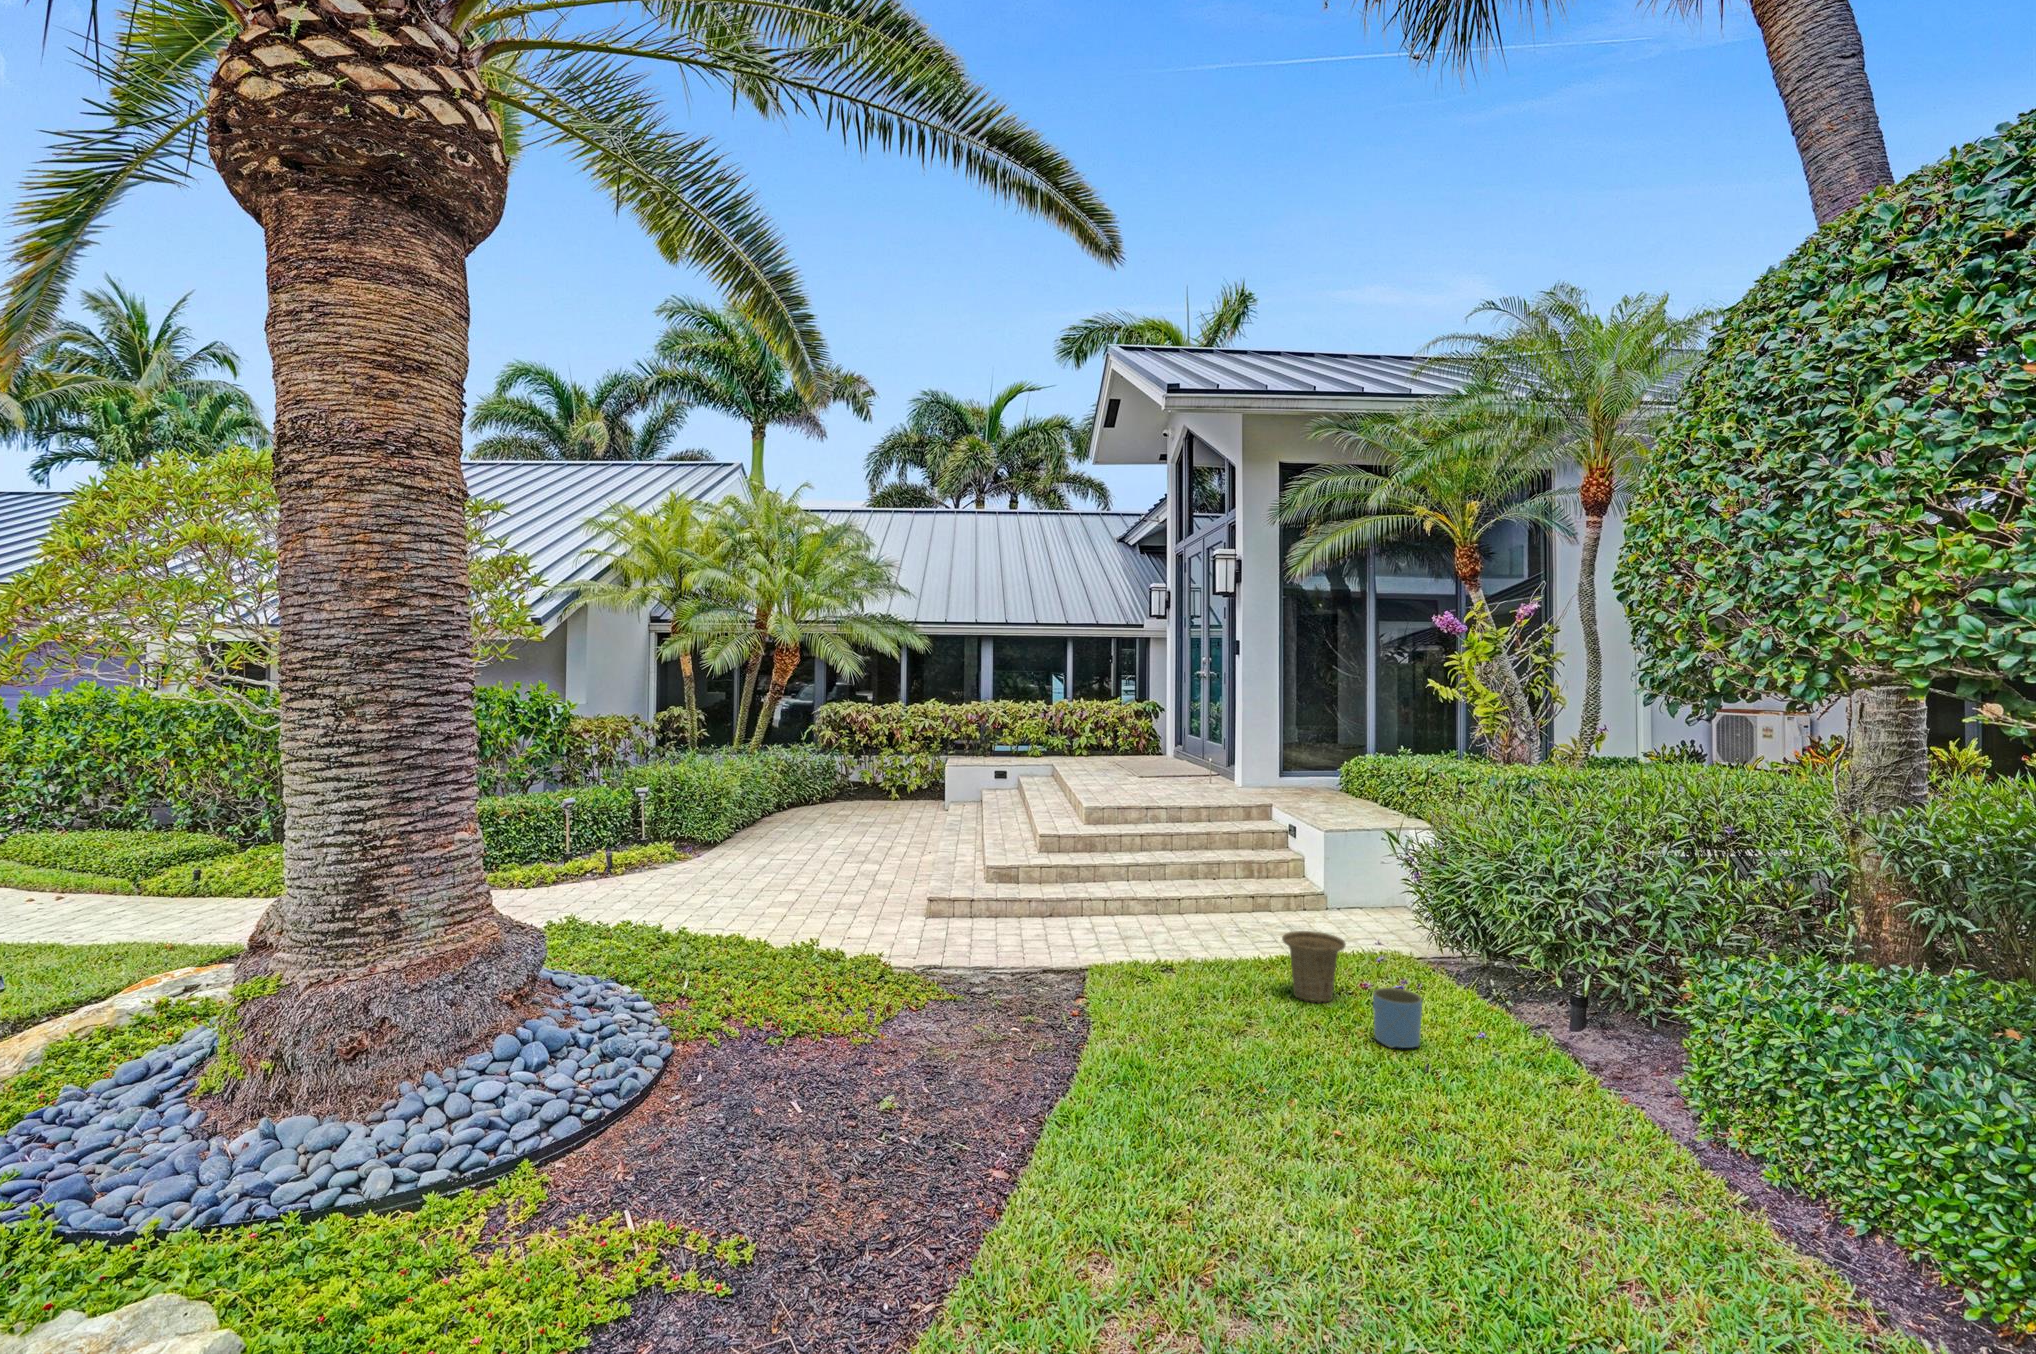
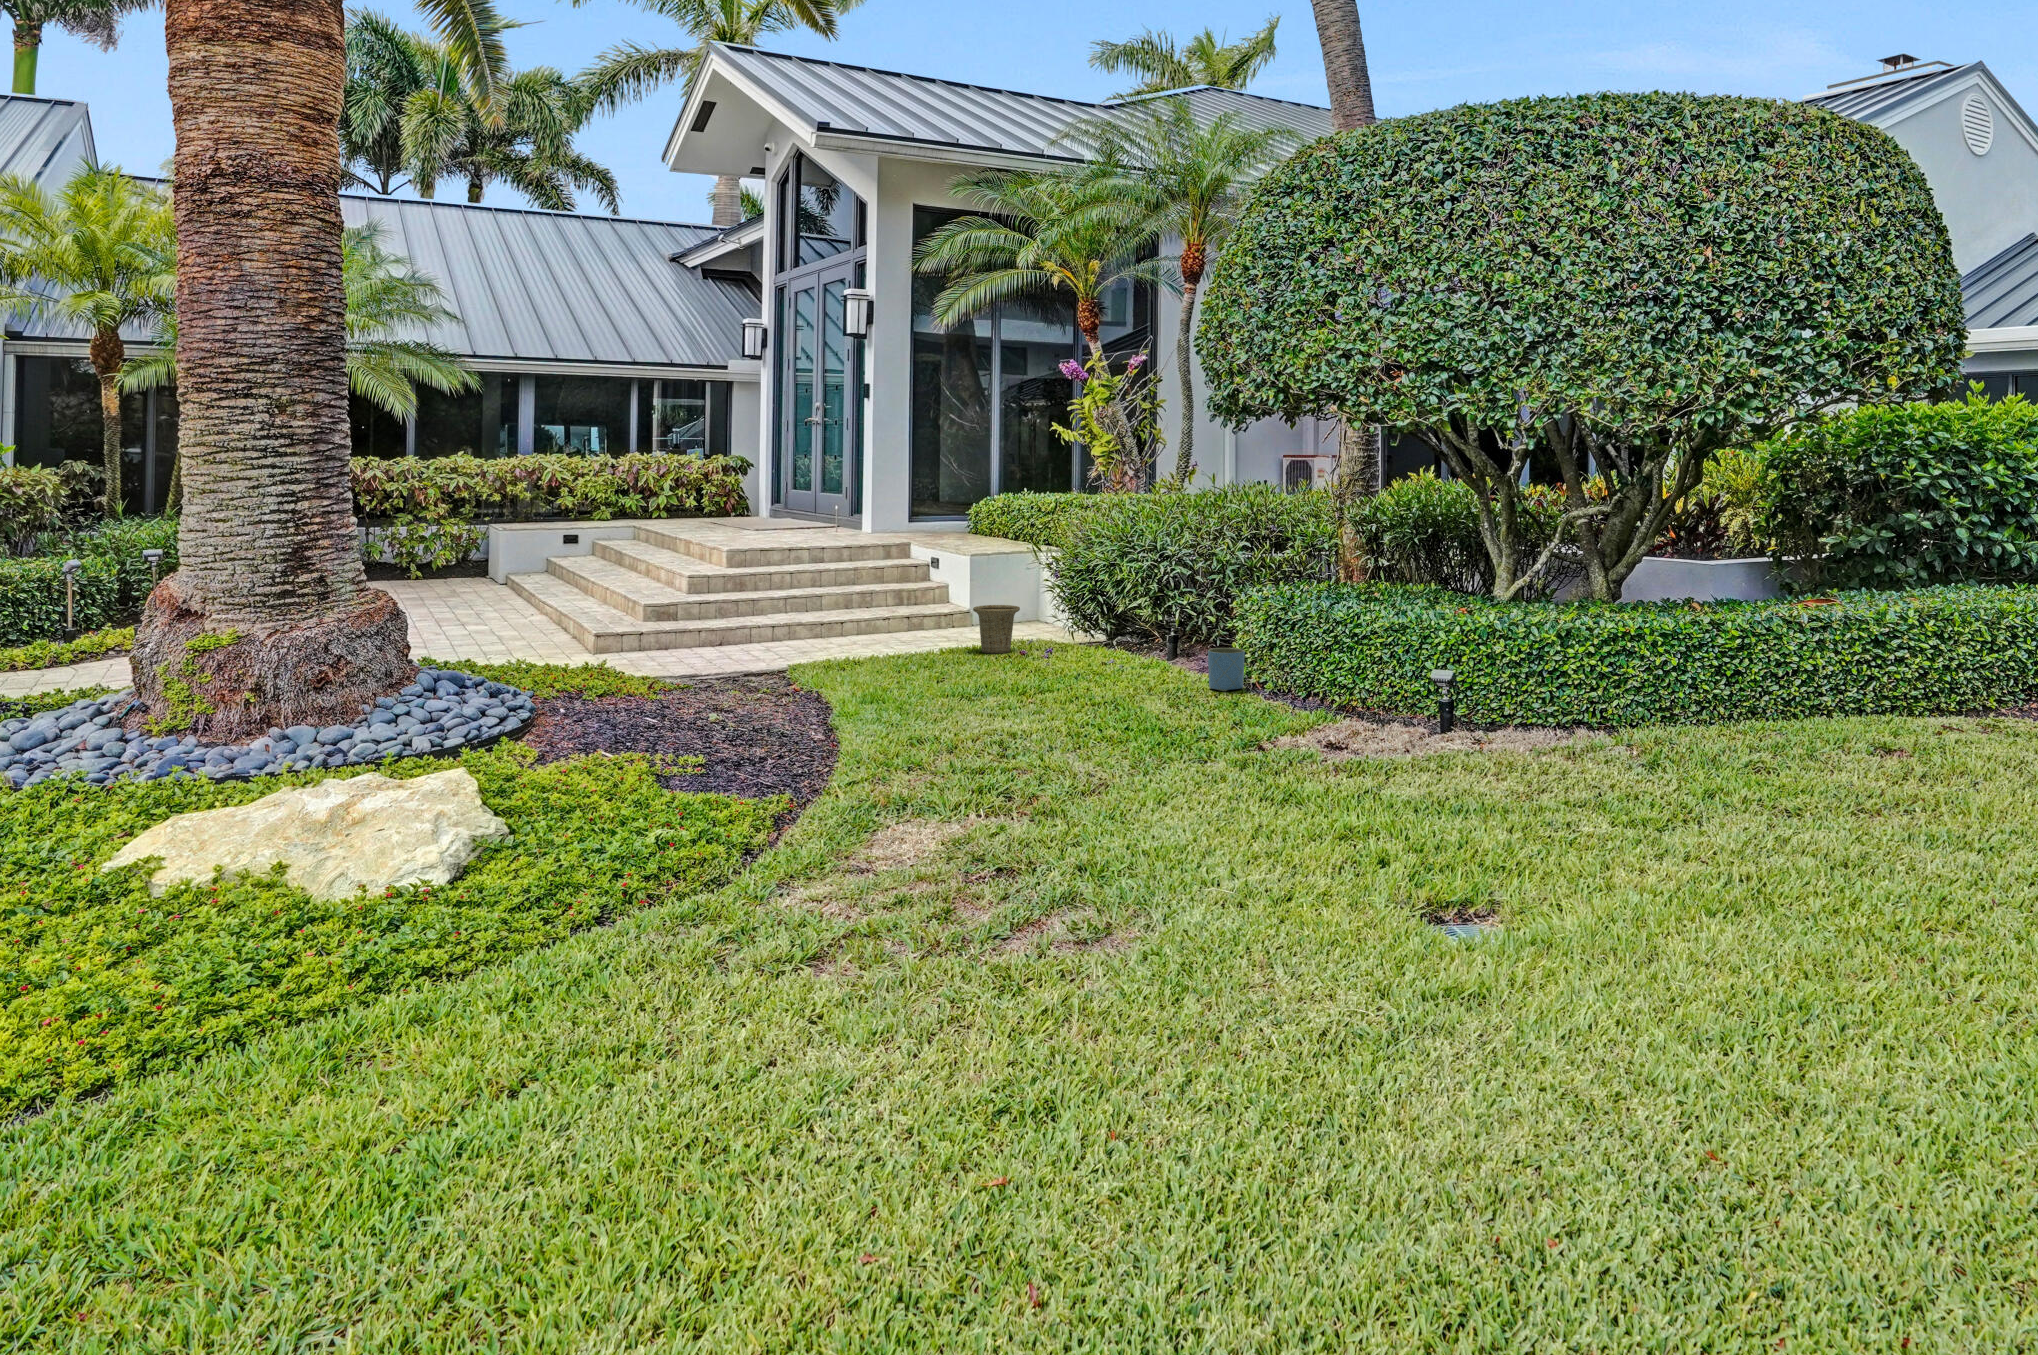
planter: present [1373,988,1422,1048] -> present [1208,648,1245,692]

